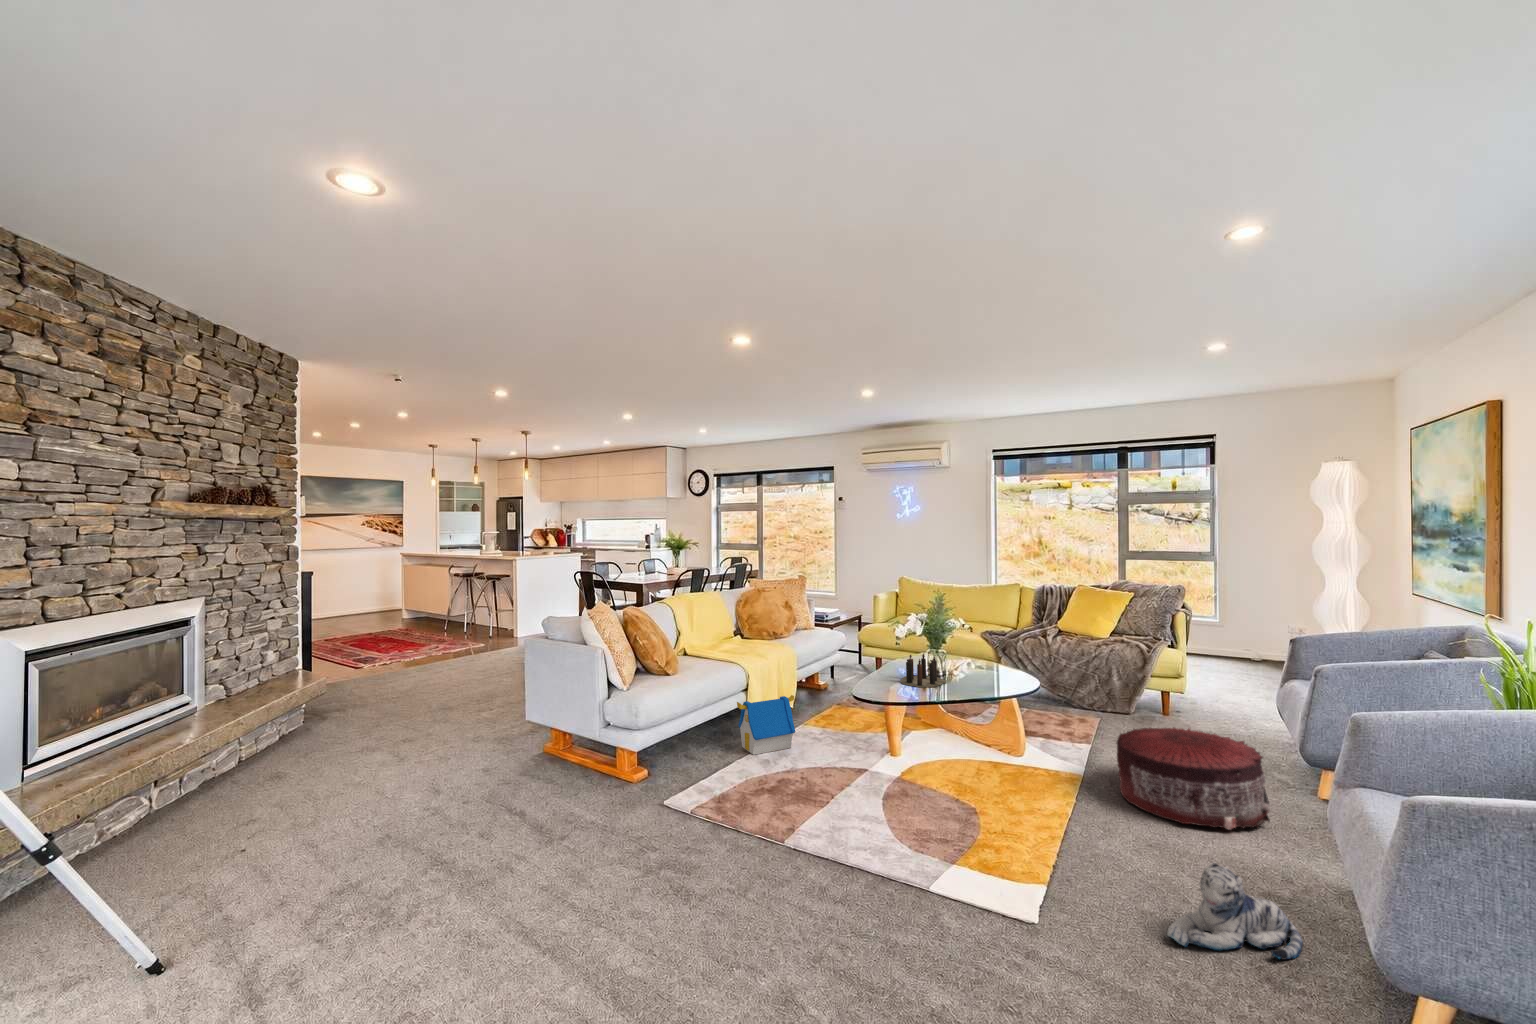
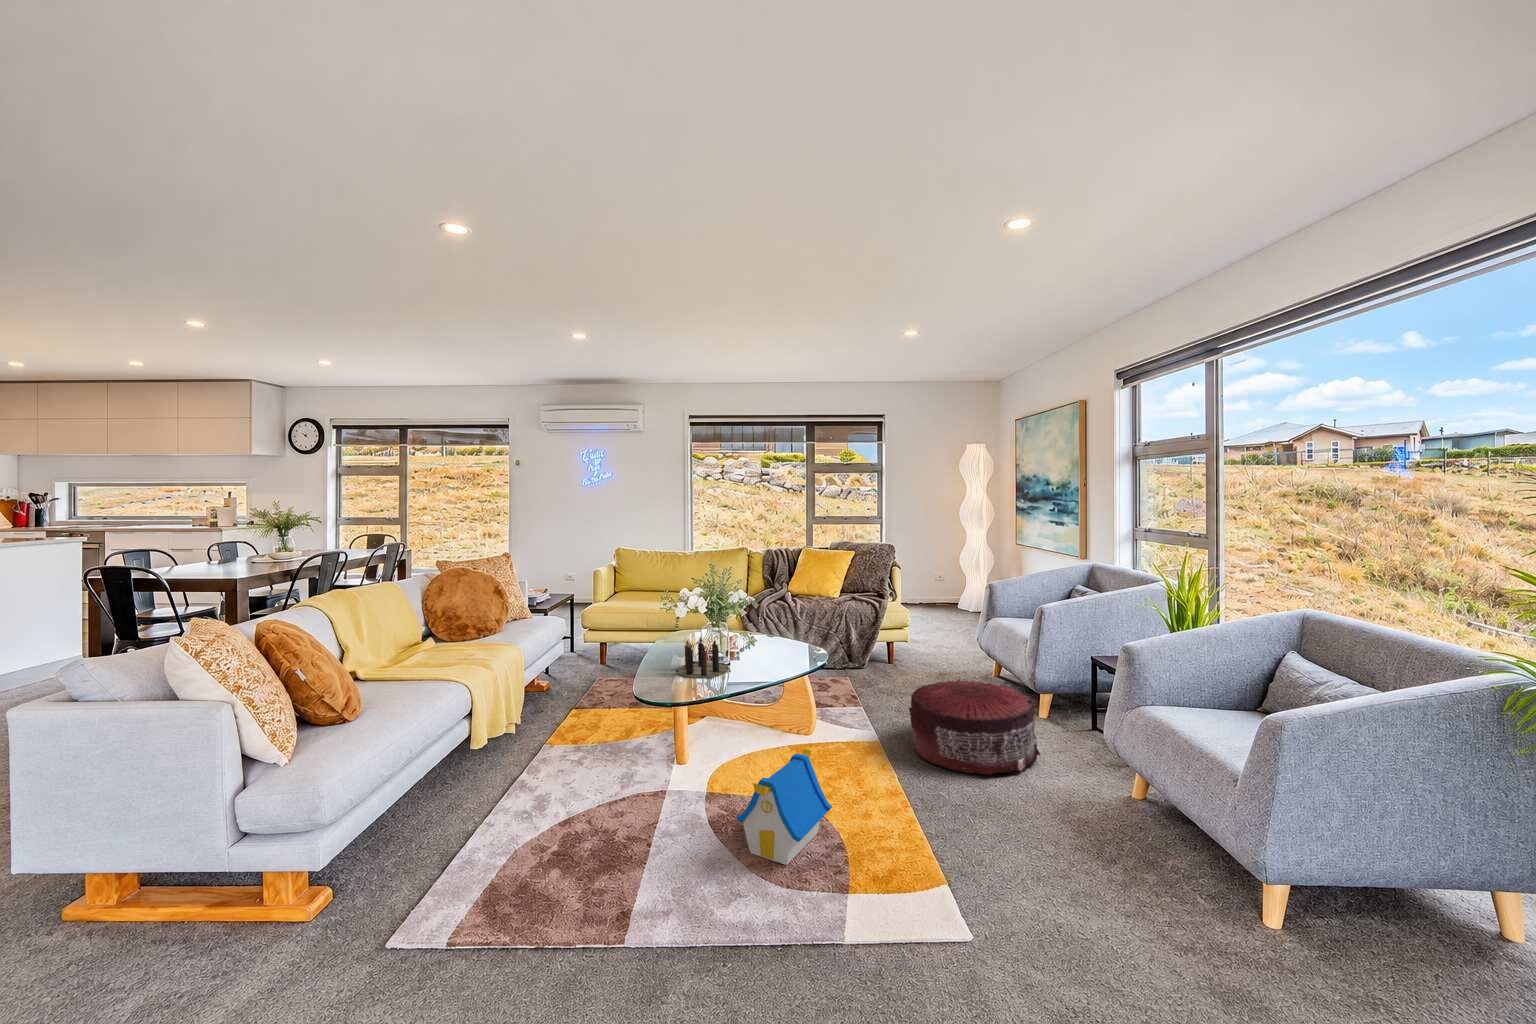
toy house: present [737,695,795,755] -> present [736,749,832,865]
plush toy: present [1167,863,1303,959] -> none [1071,820,1163,916]

